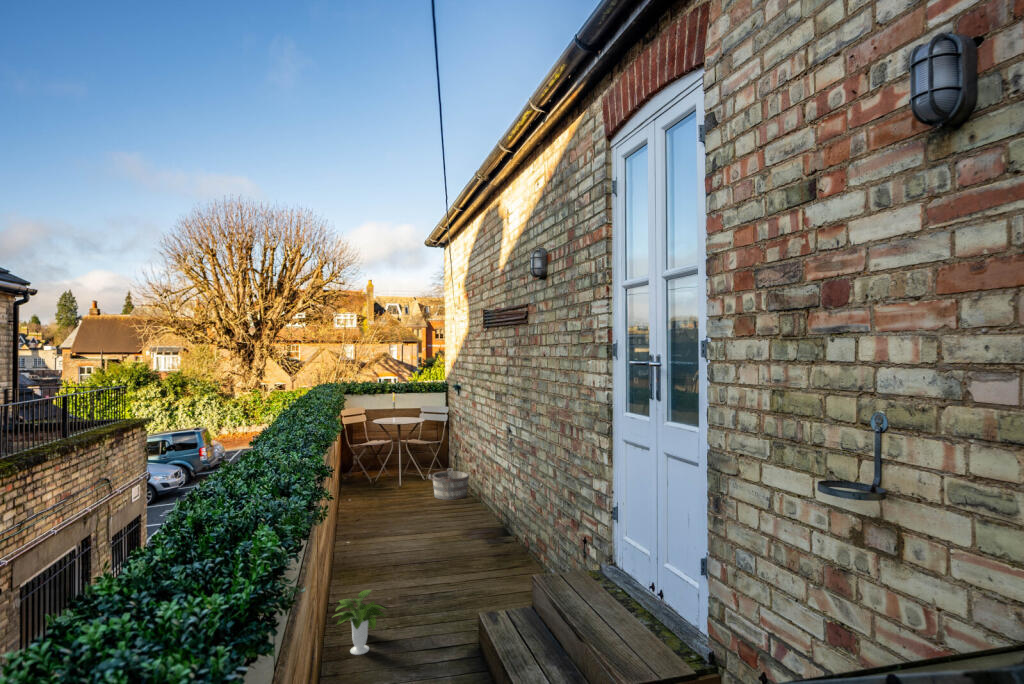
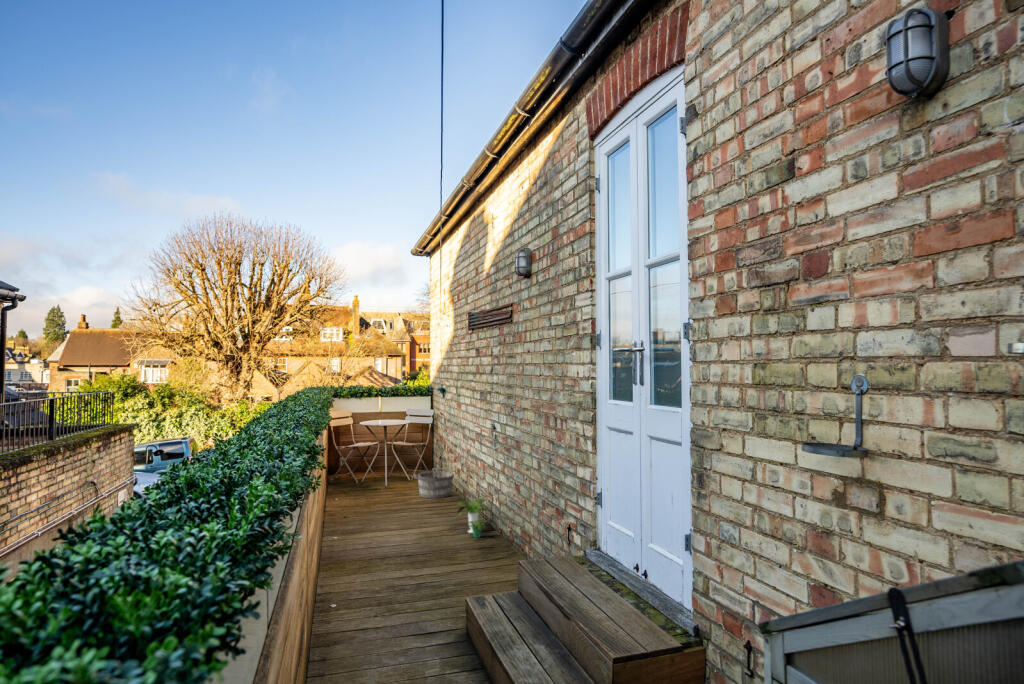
potted plant: present [334,590,387,655] -> present [458,498,487,538]

